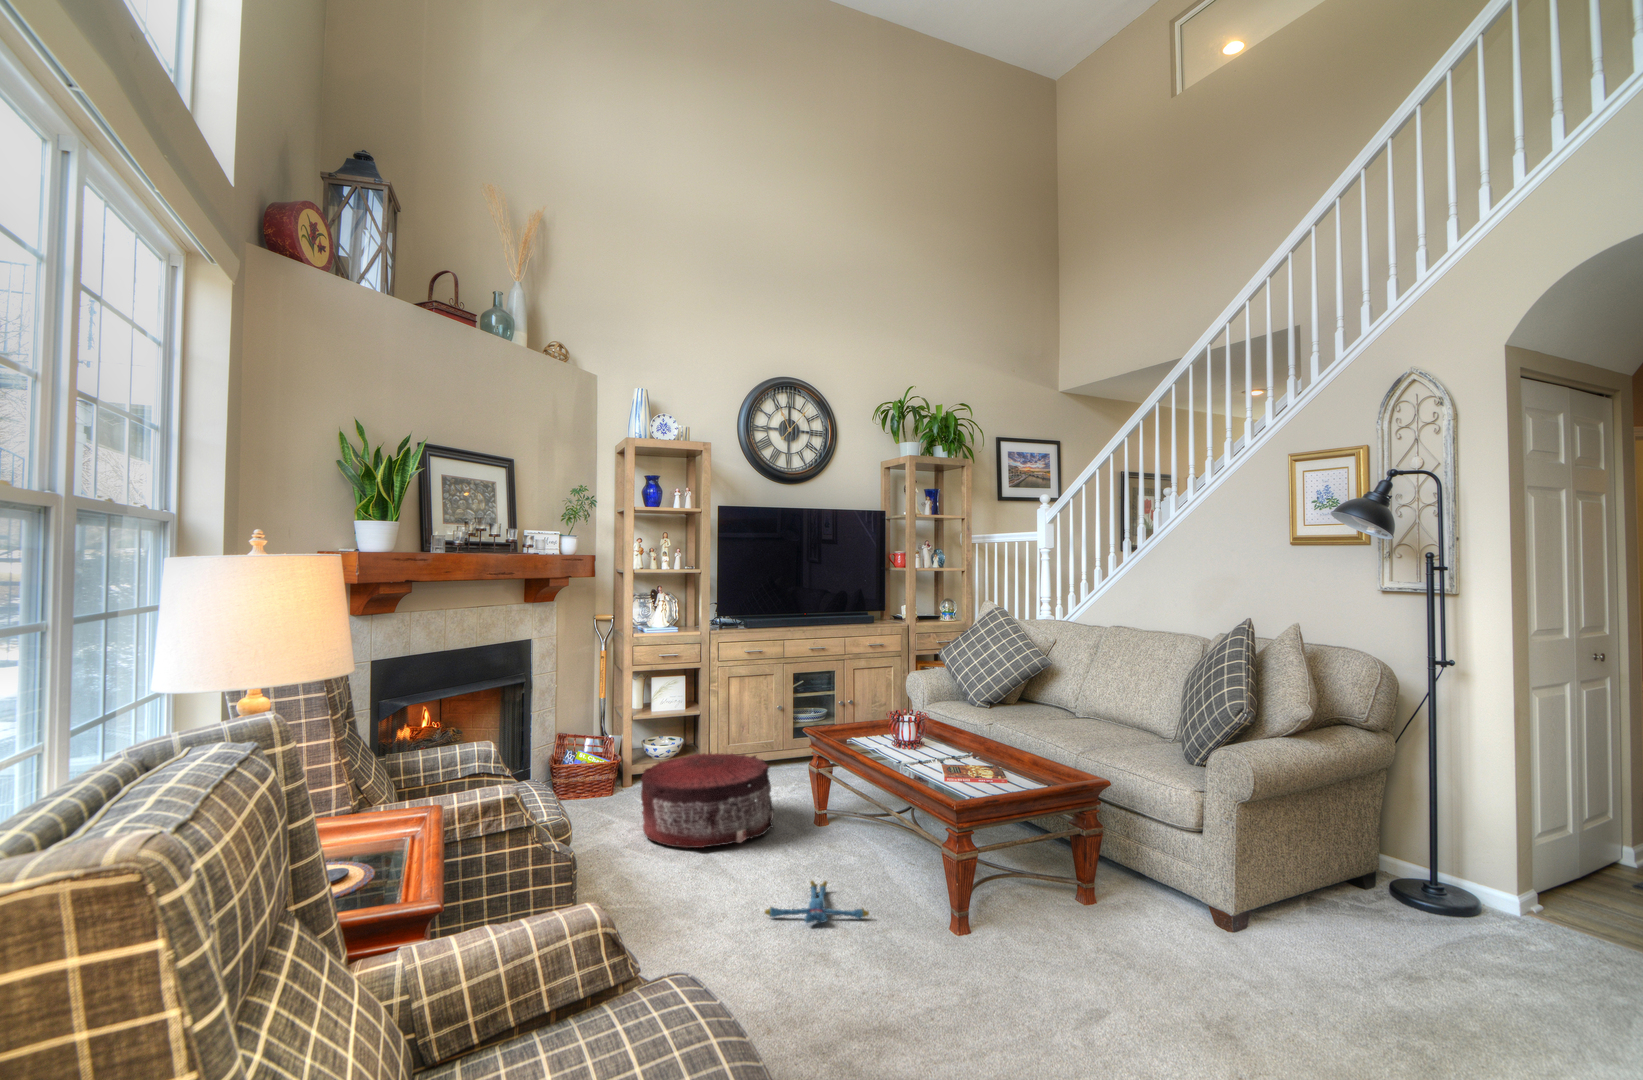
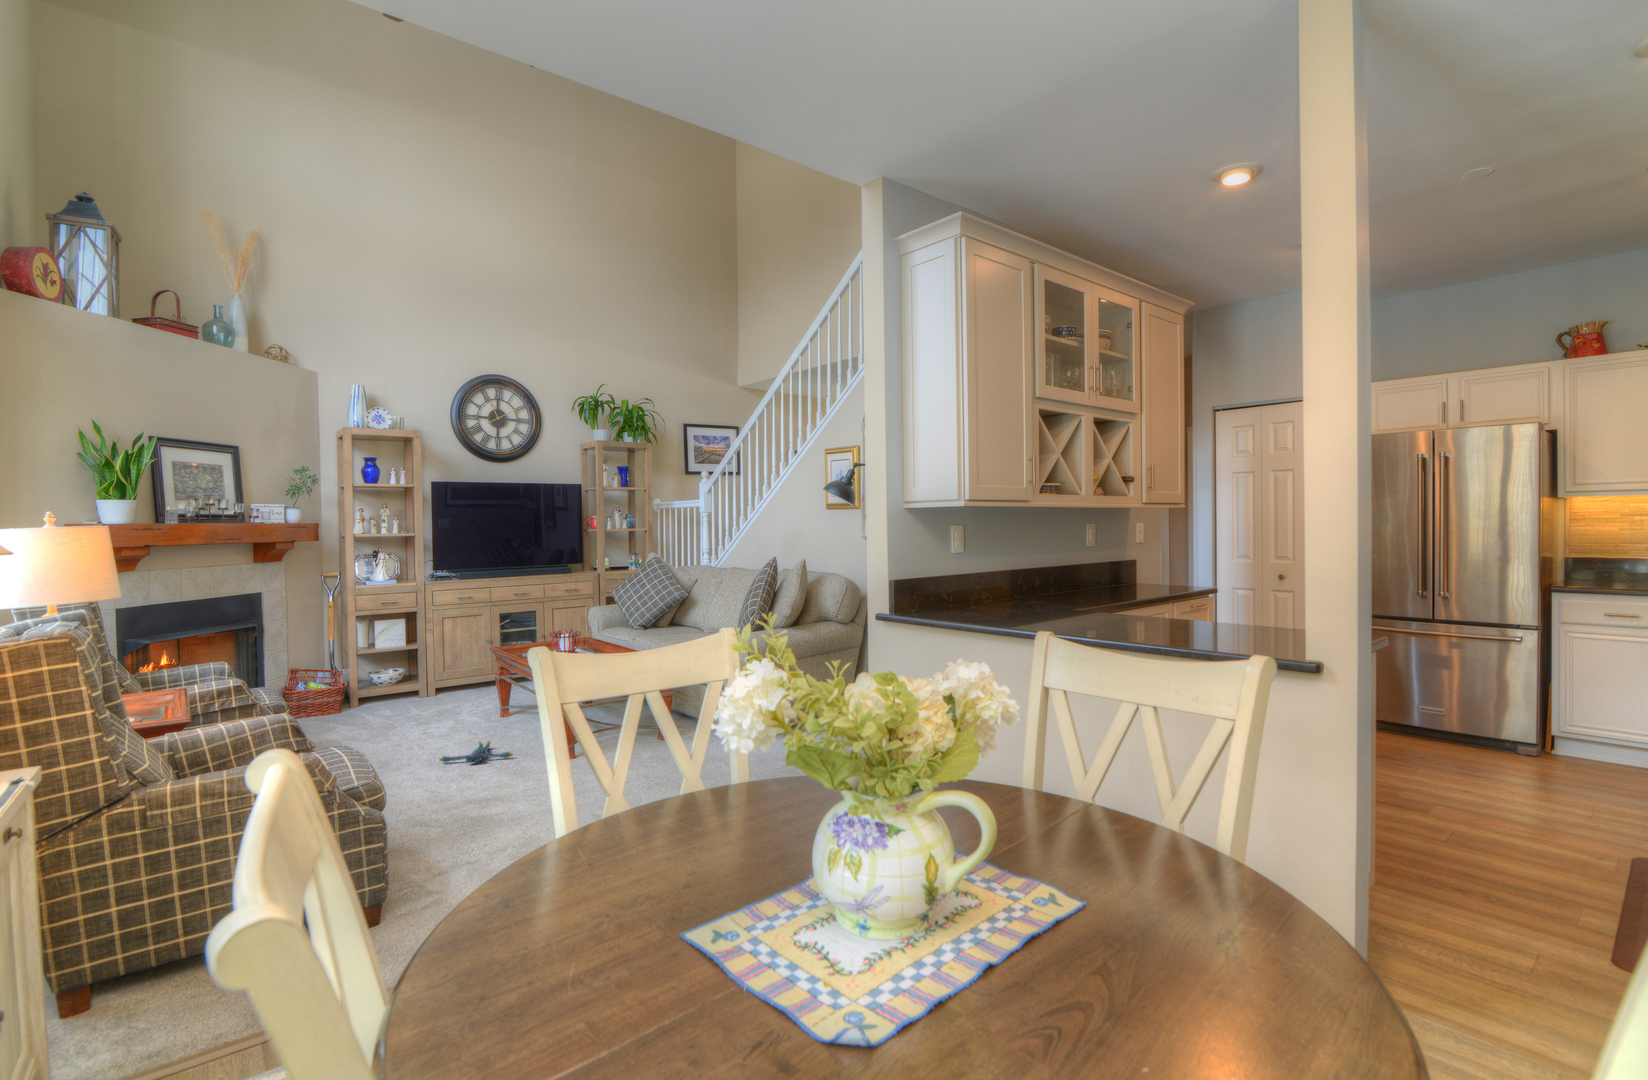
pouf: present [641,753,774,848] -> none [358,670,467,735]

